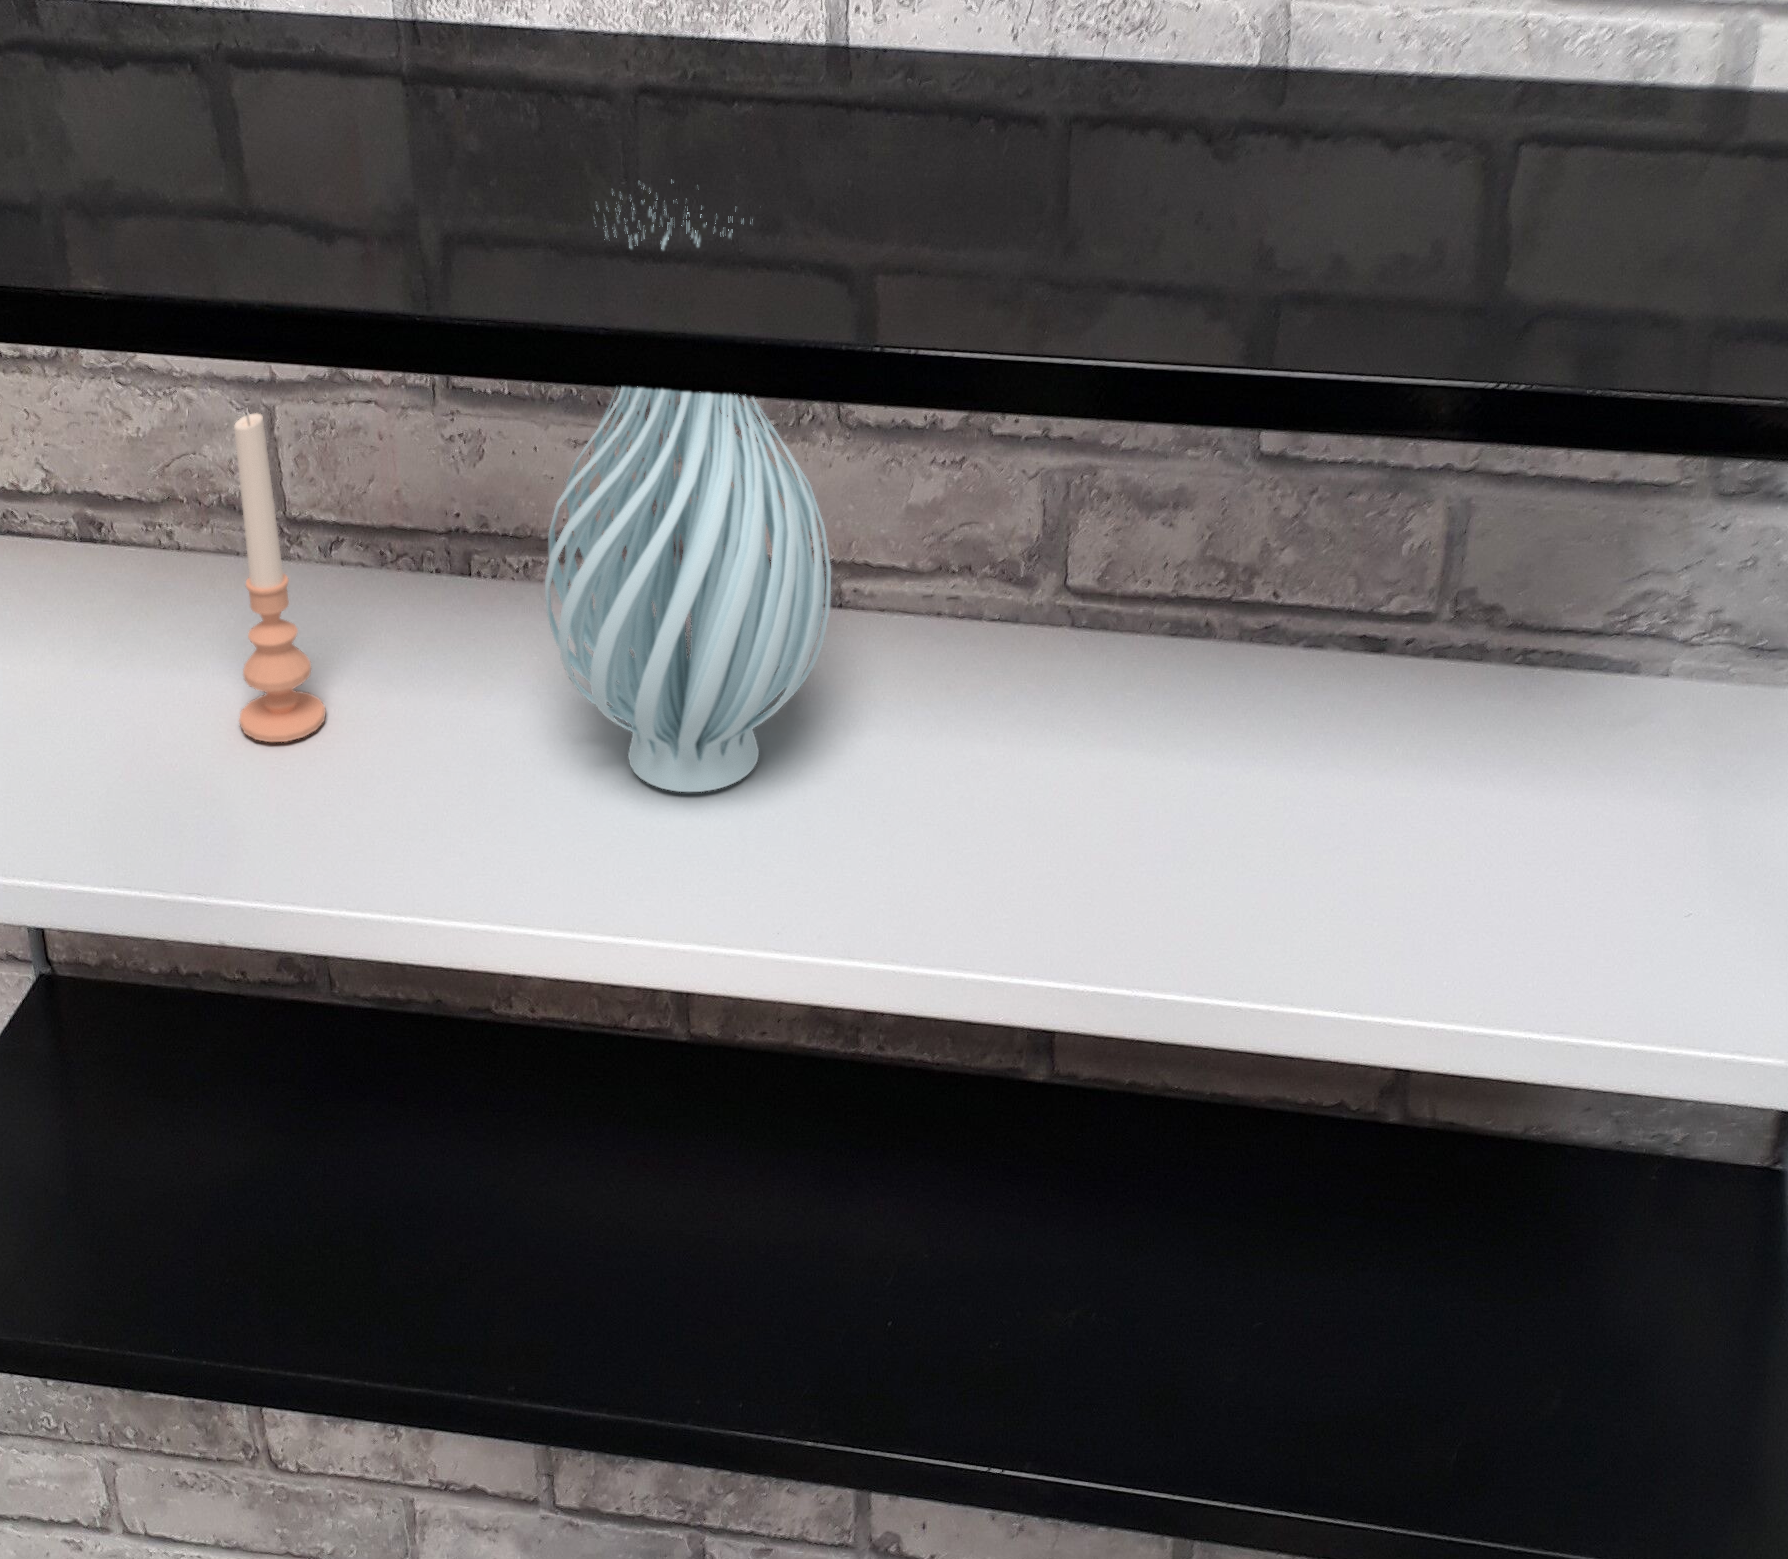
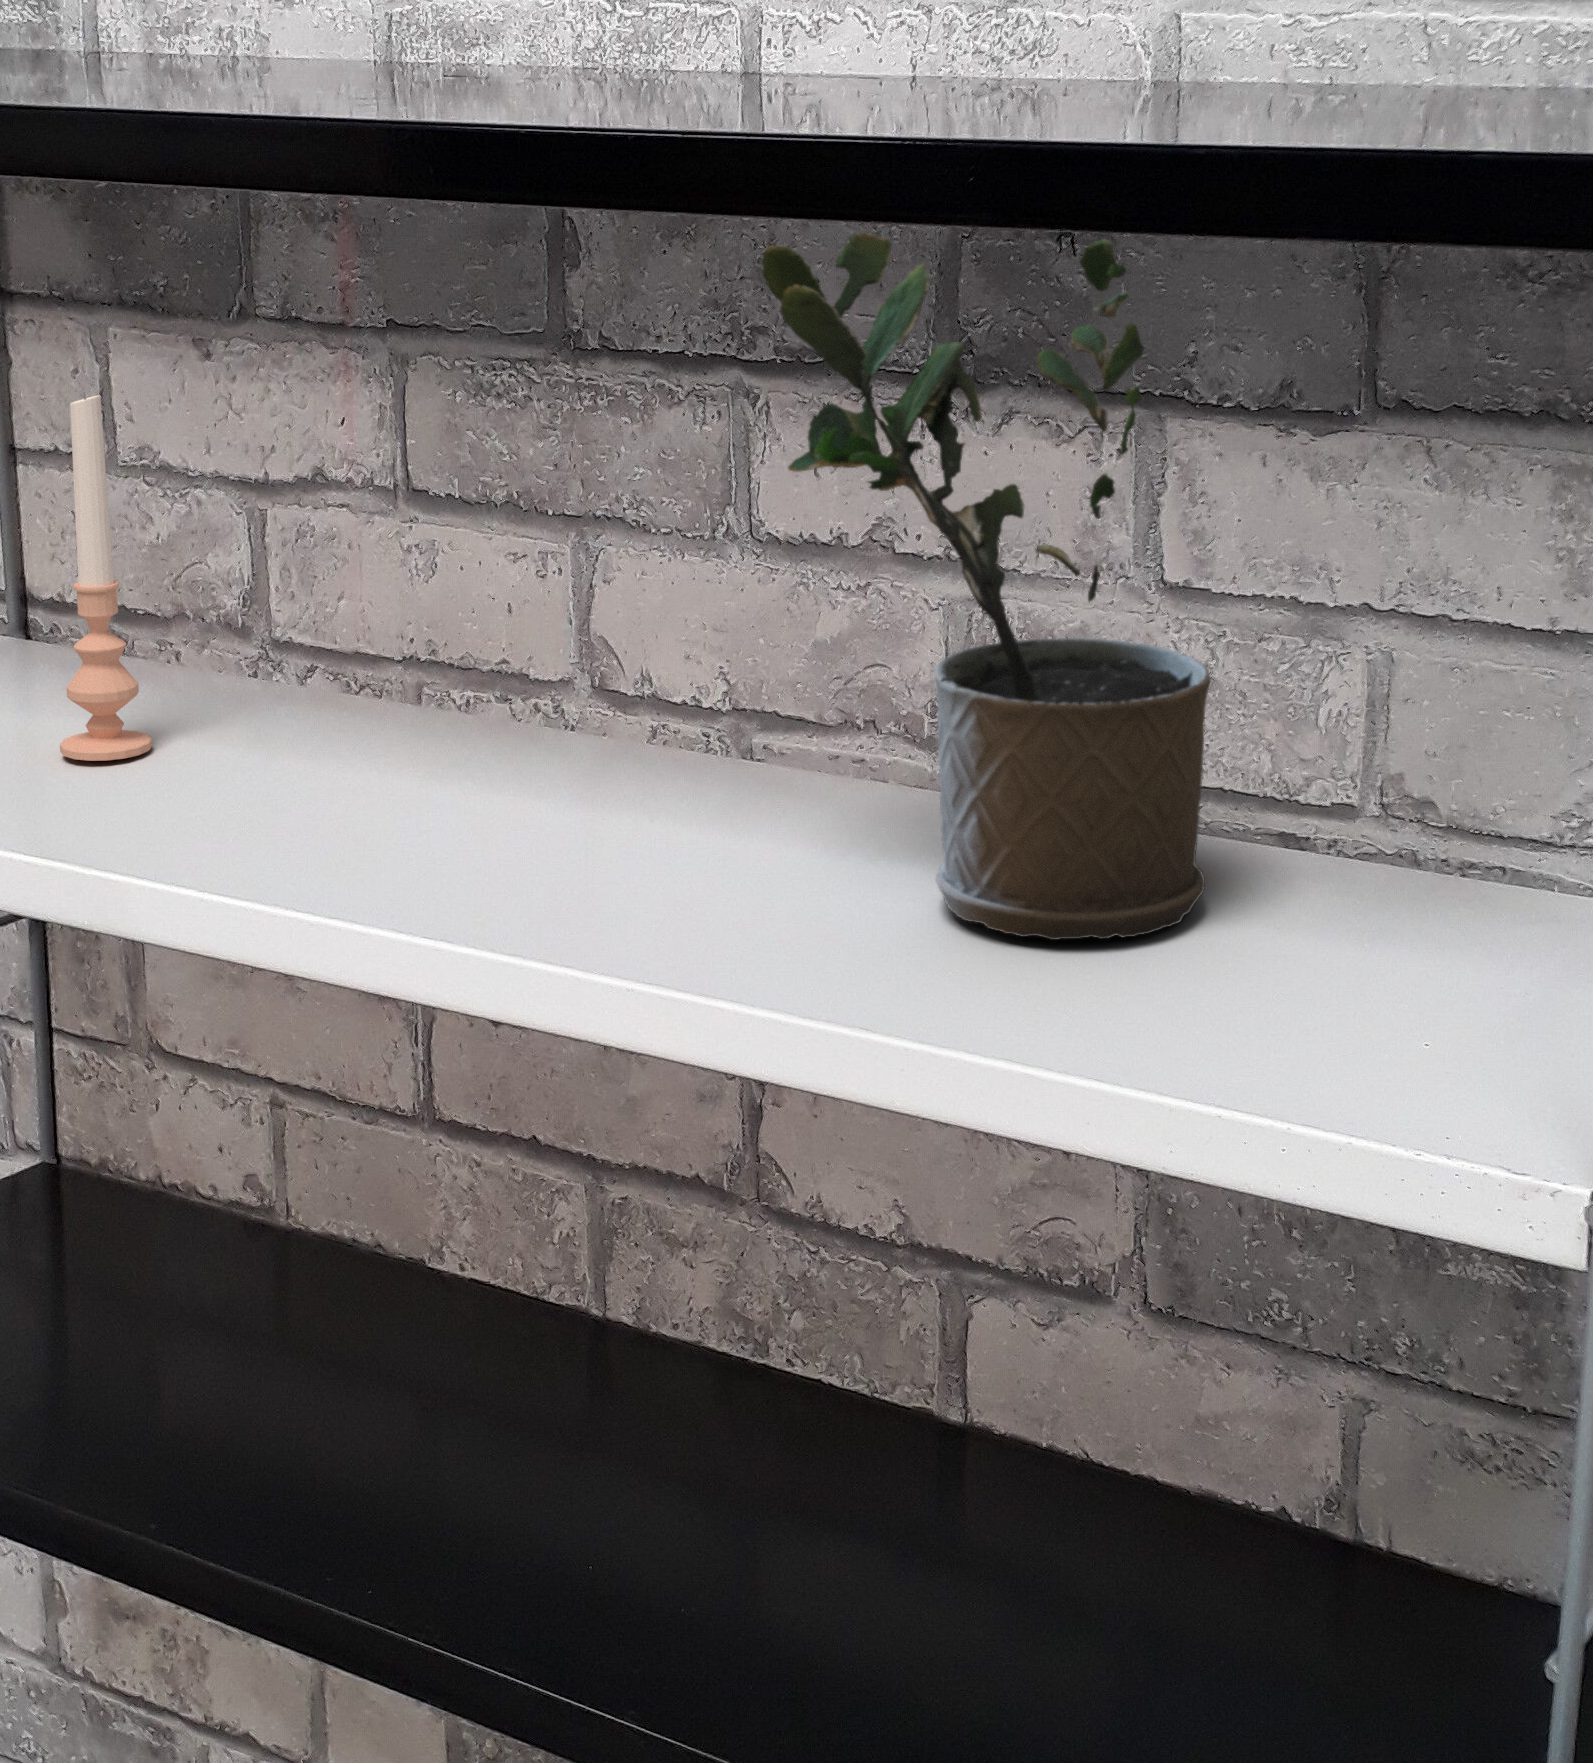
vase: present [545,192,831,792] -> none [278,138,593,834]
potted plant: none [1078,245,1430,825] -> present [762,233,1211,940]

